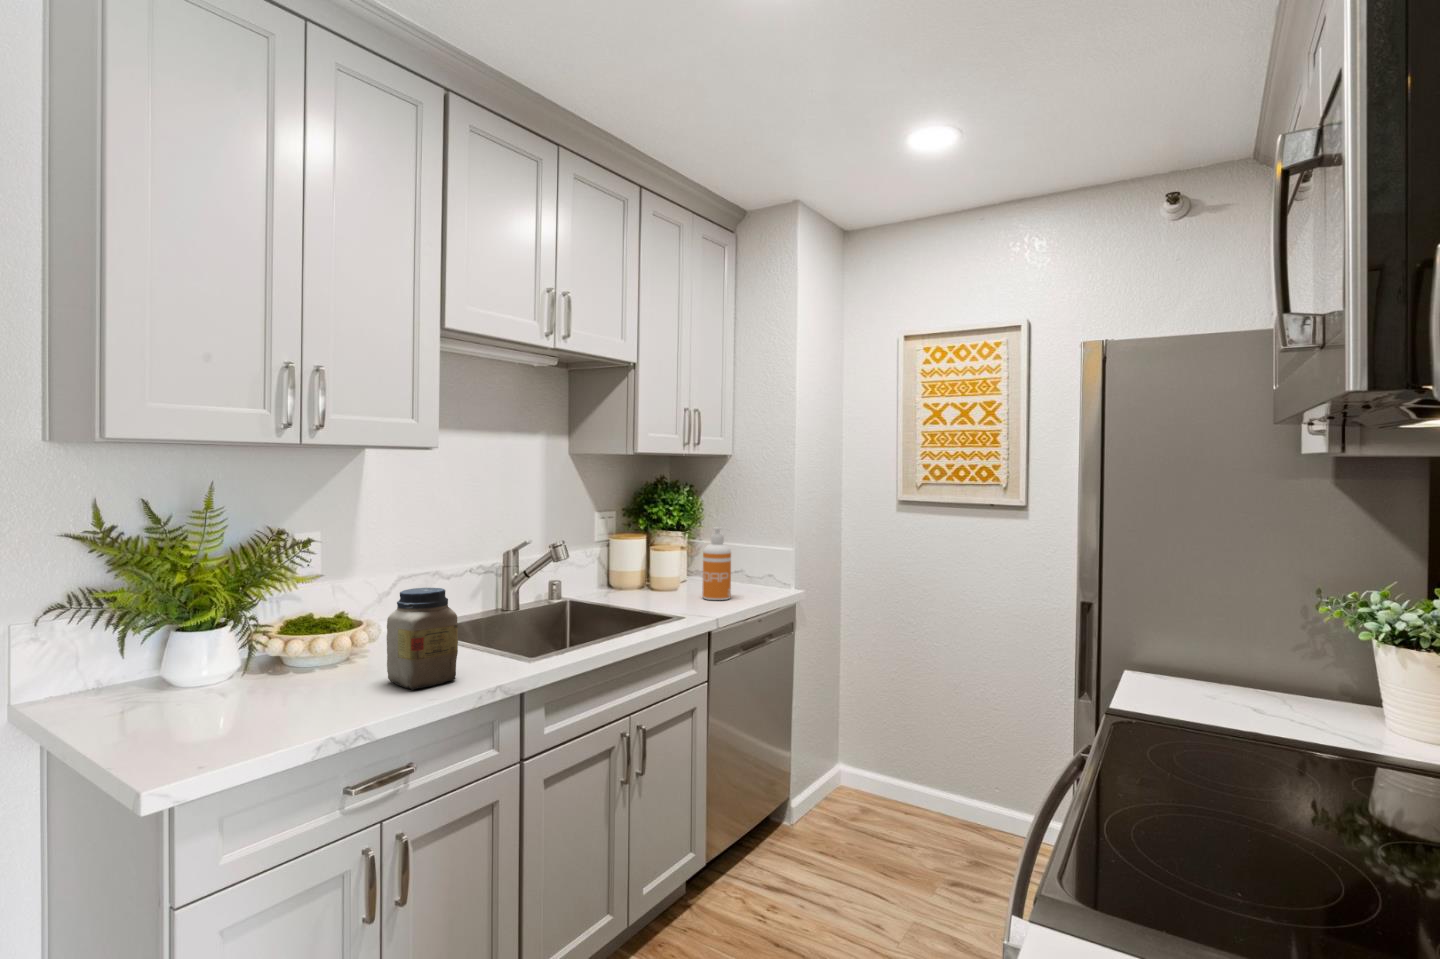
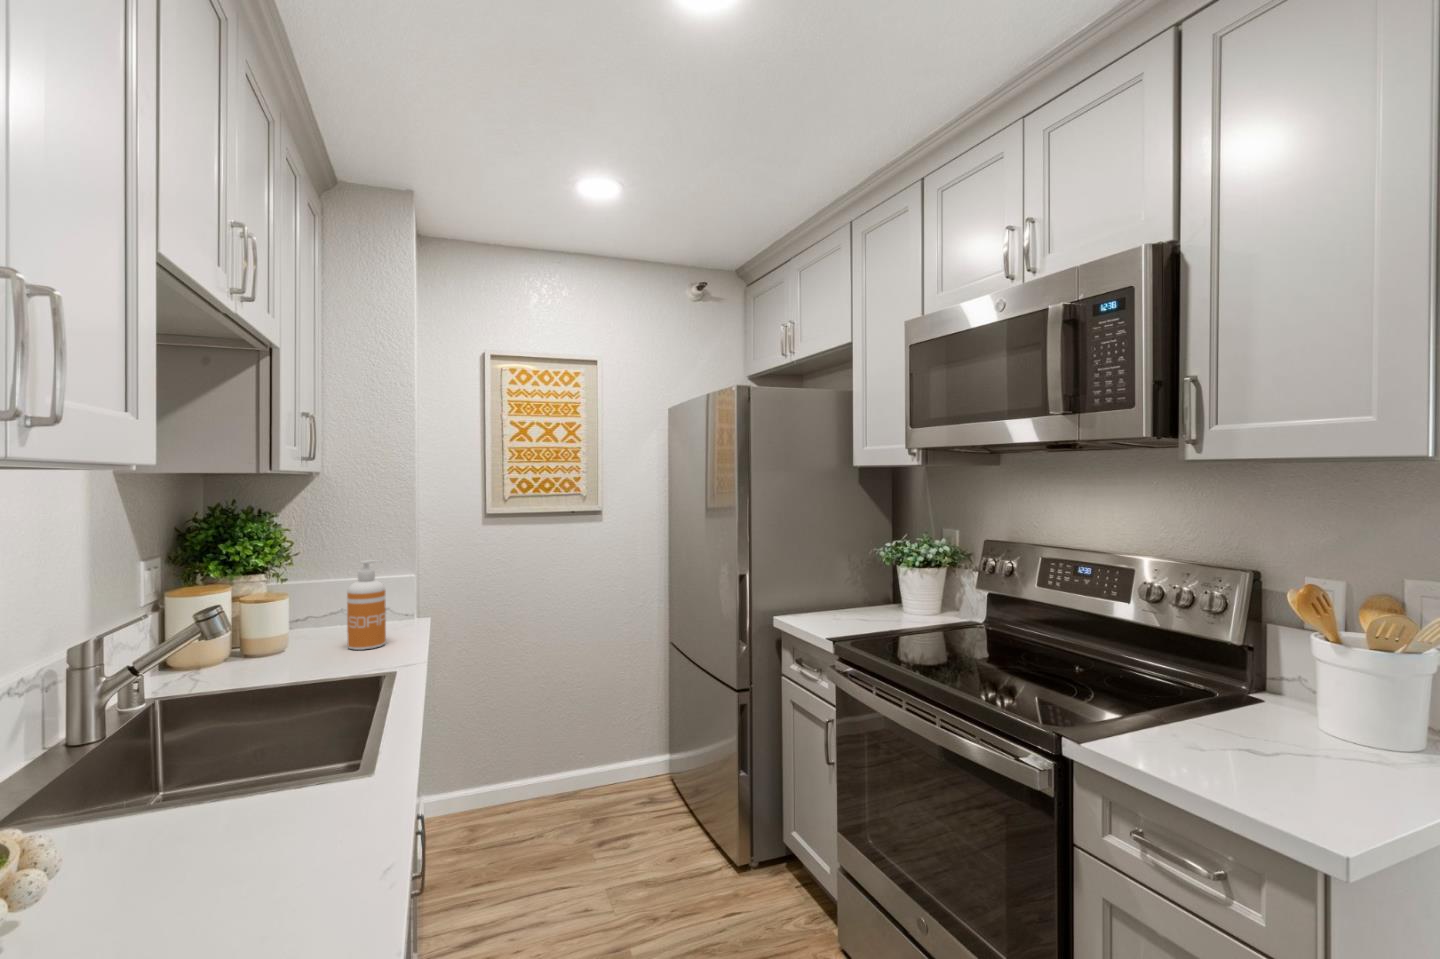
jar: present [387,588,458,690] -> none [248,714,369,905]

